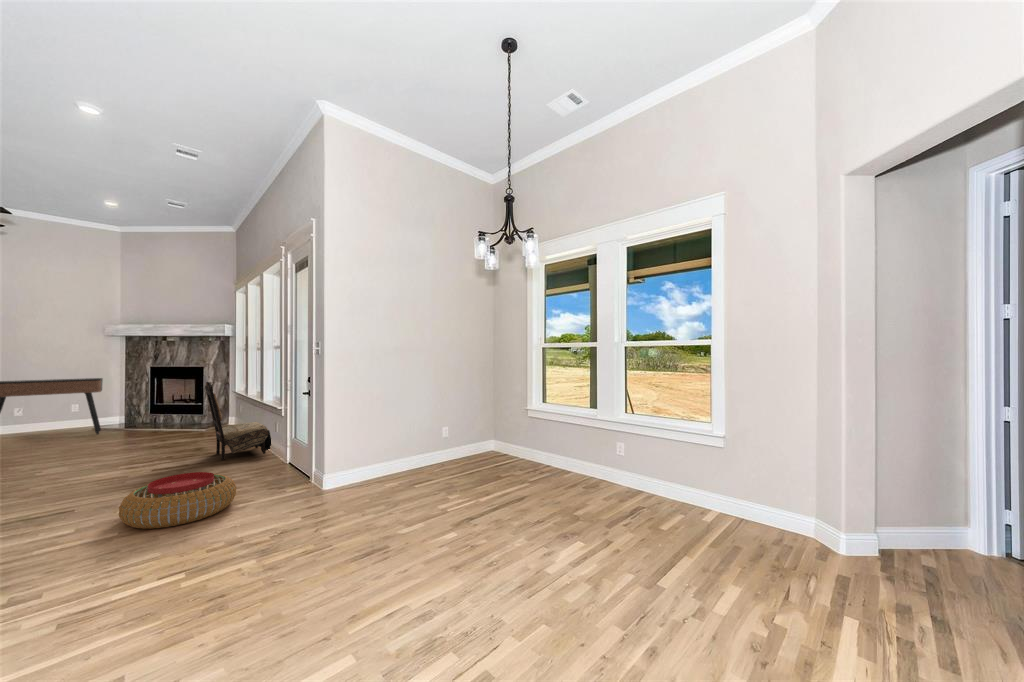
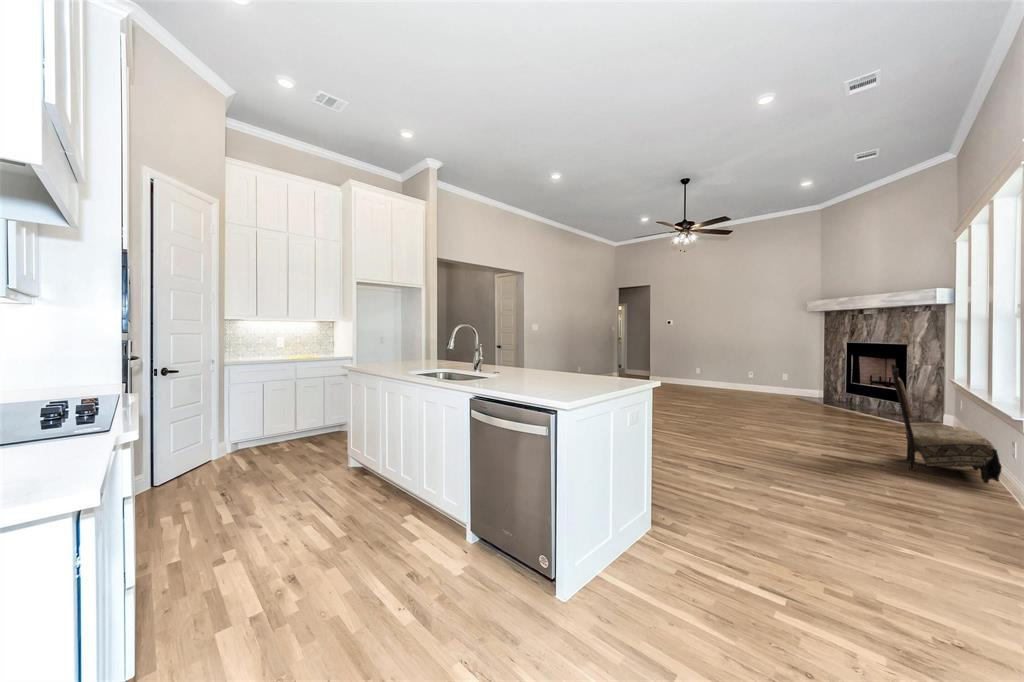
console table: present [0,378,103,434] -> none [726,349,805,403]
pouf: present [119,472,236,529] -> none [762,468,902,542]

